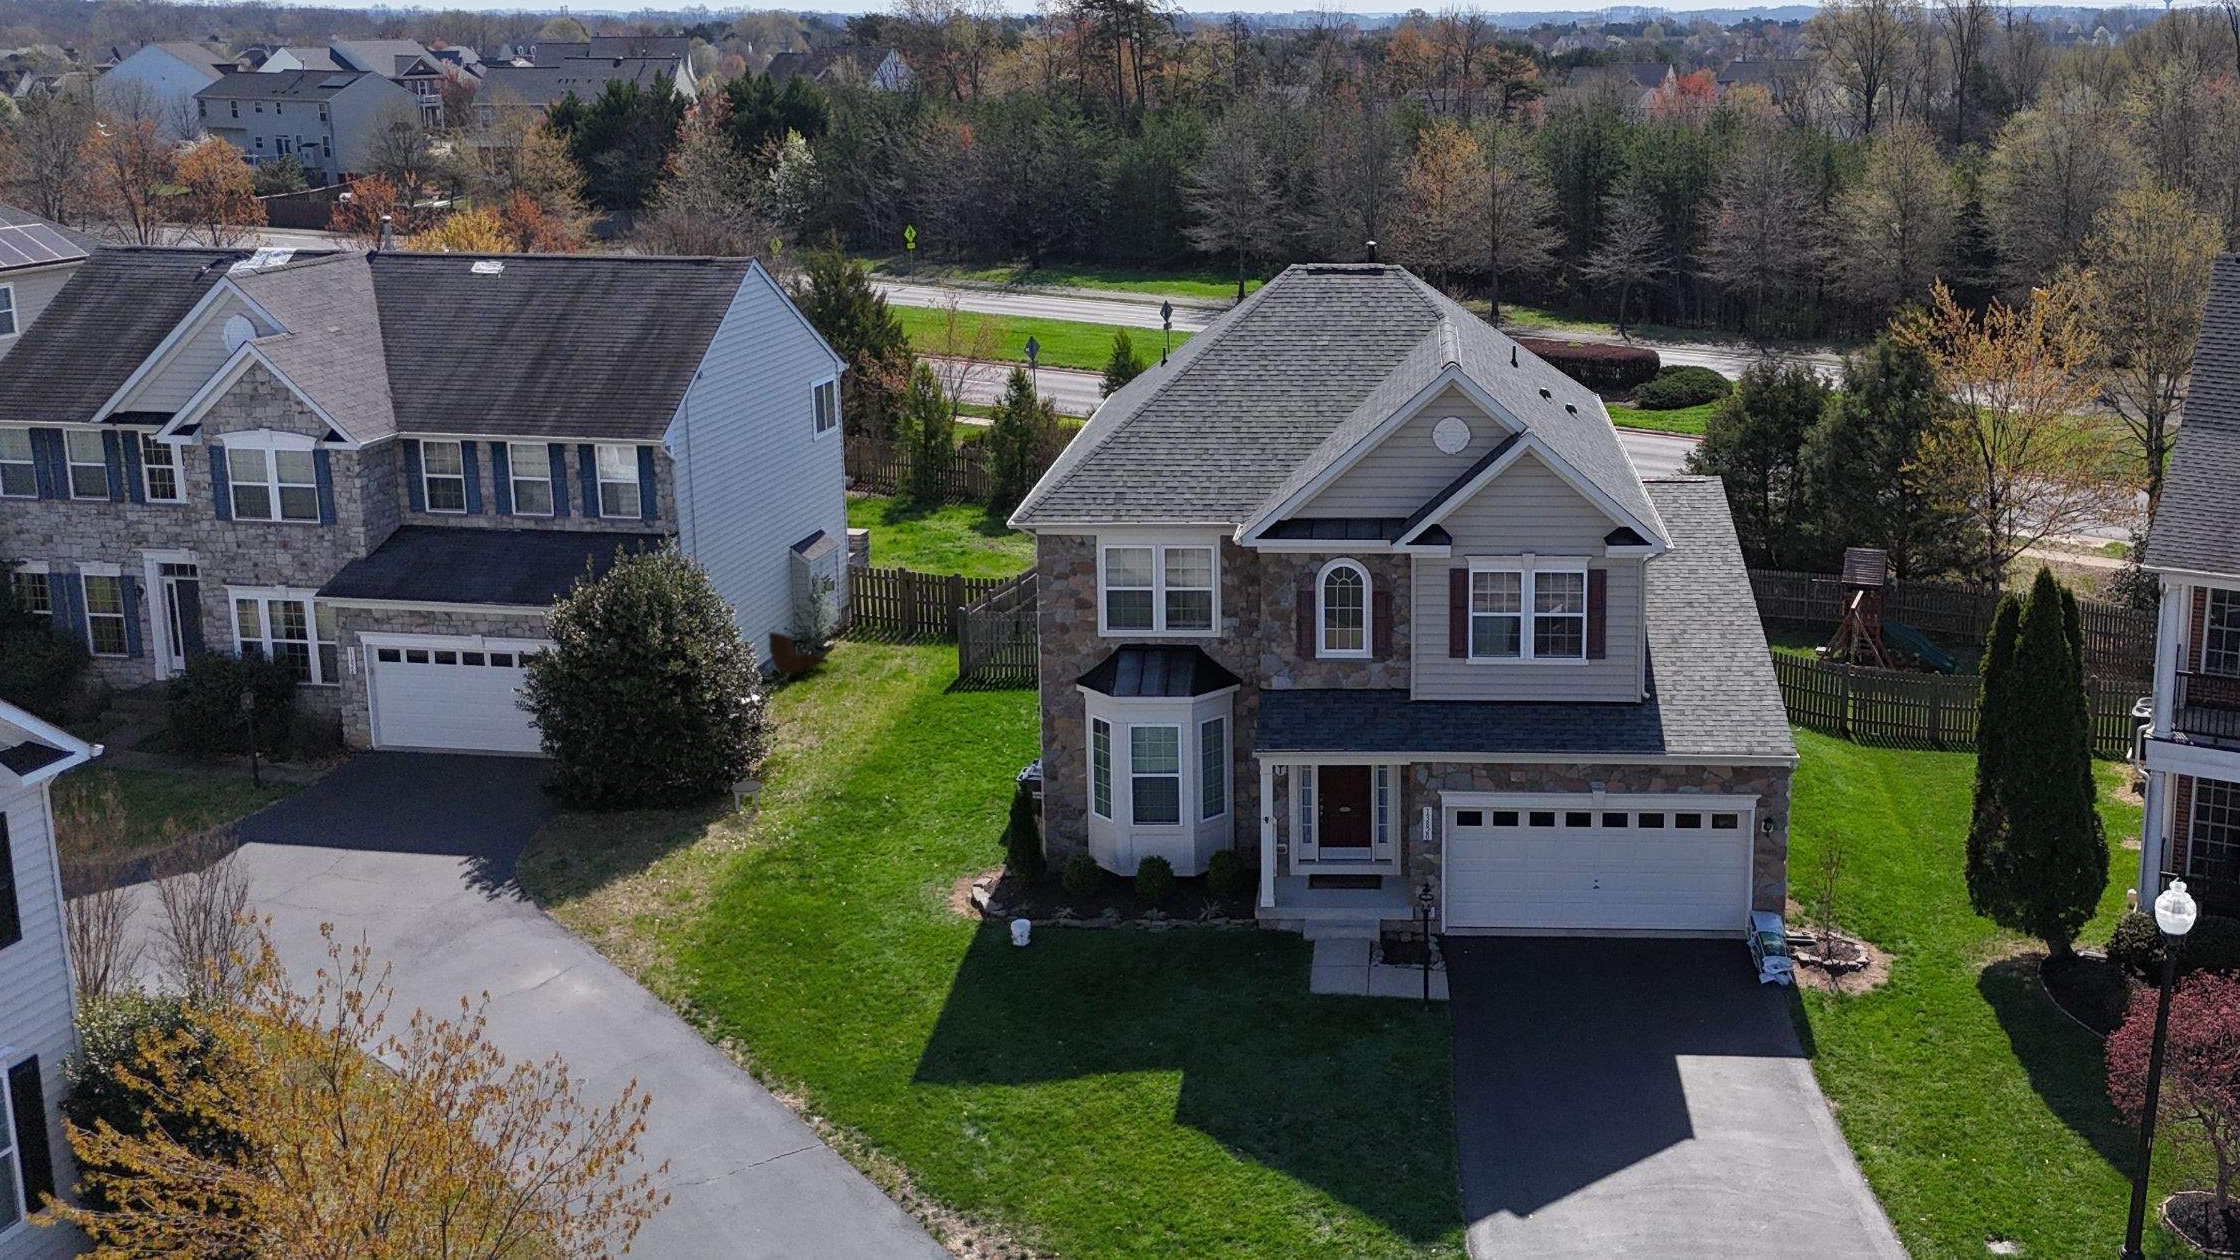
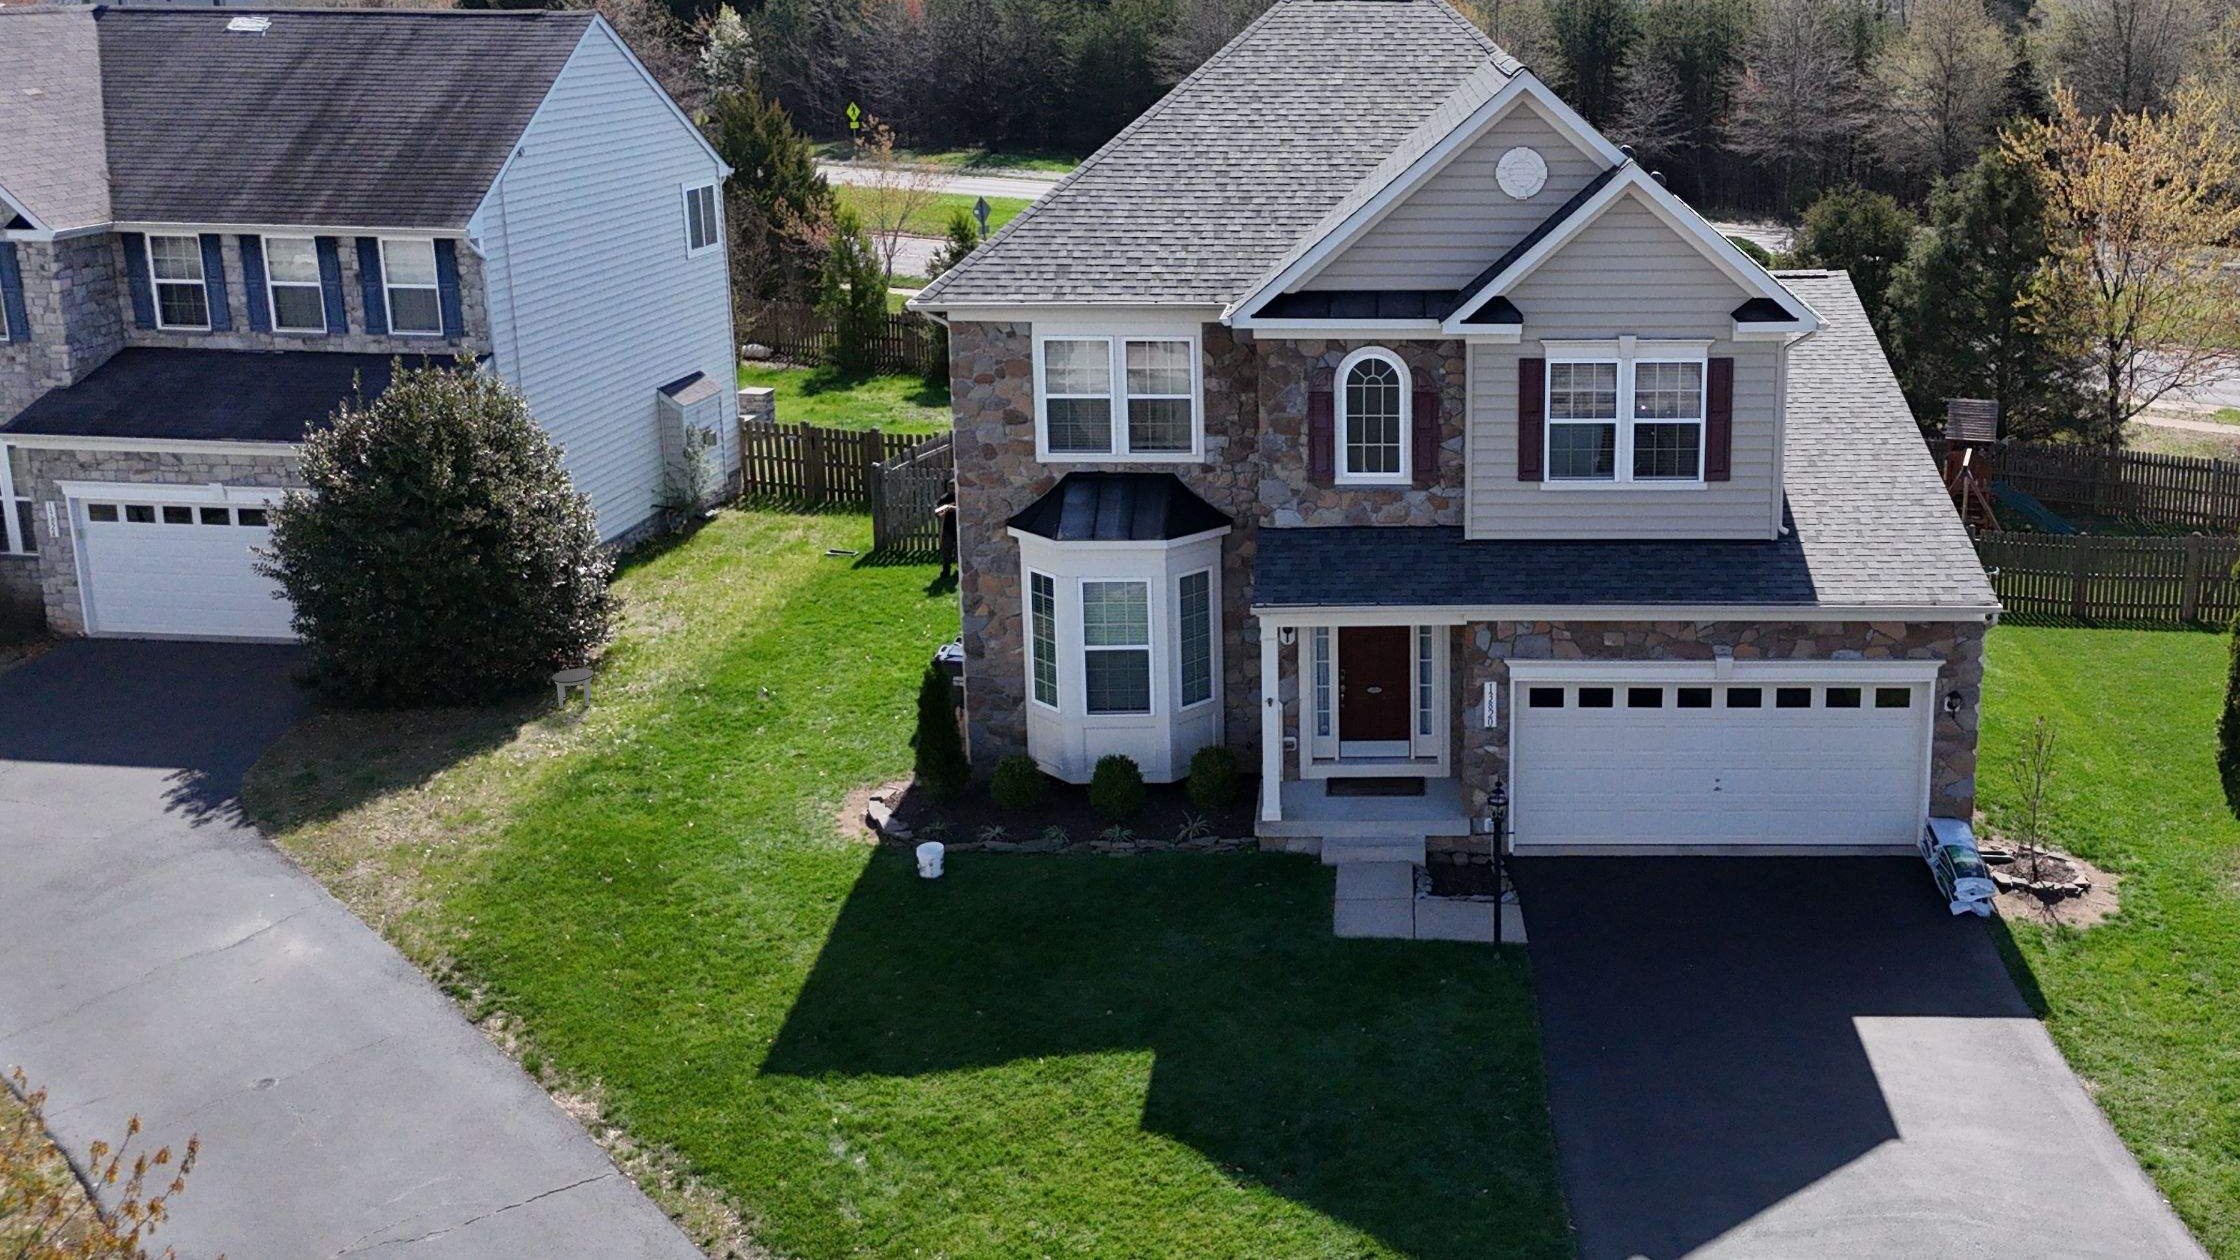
lounge chair: present [769,632,829,681] -> none [625,492,707,558]

